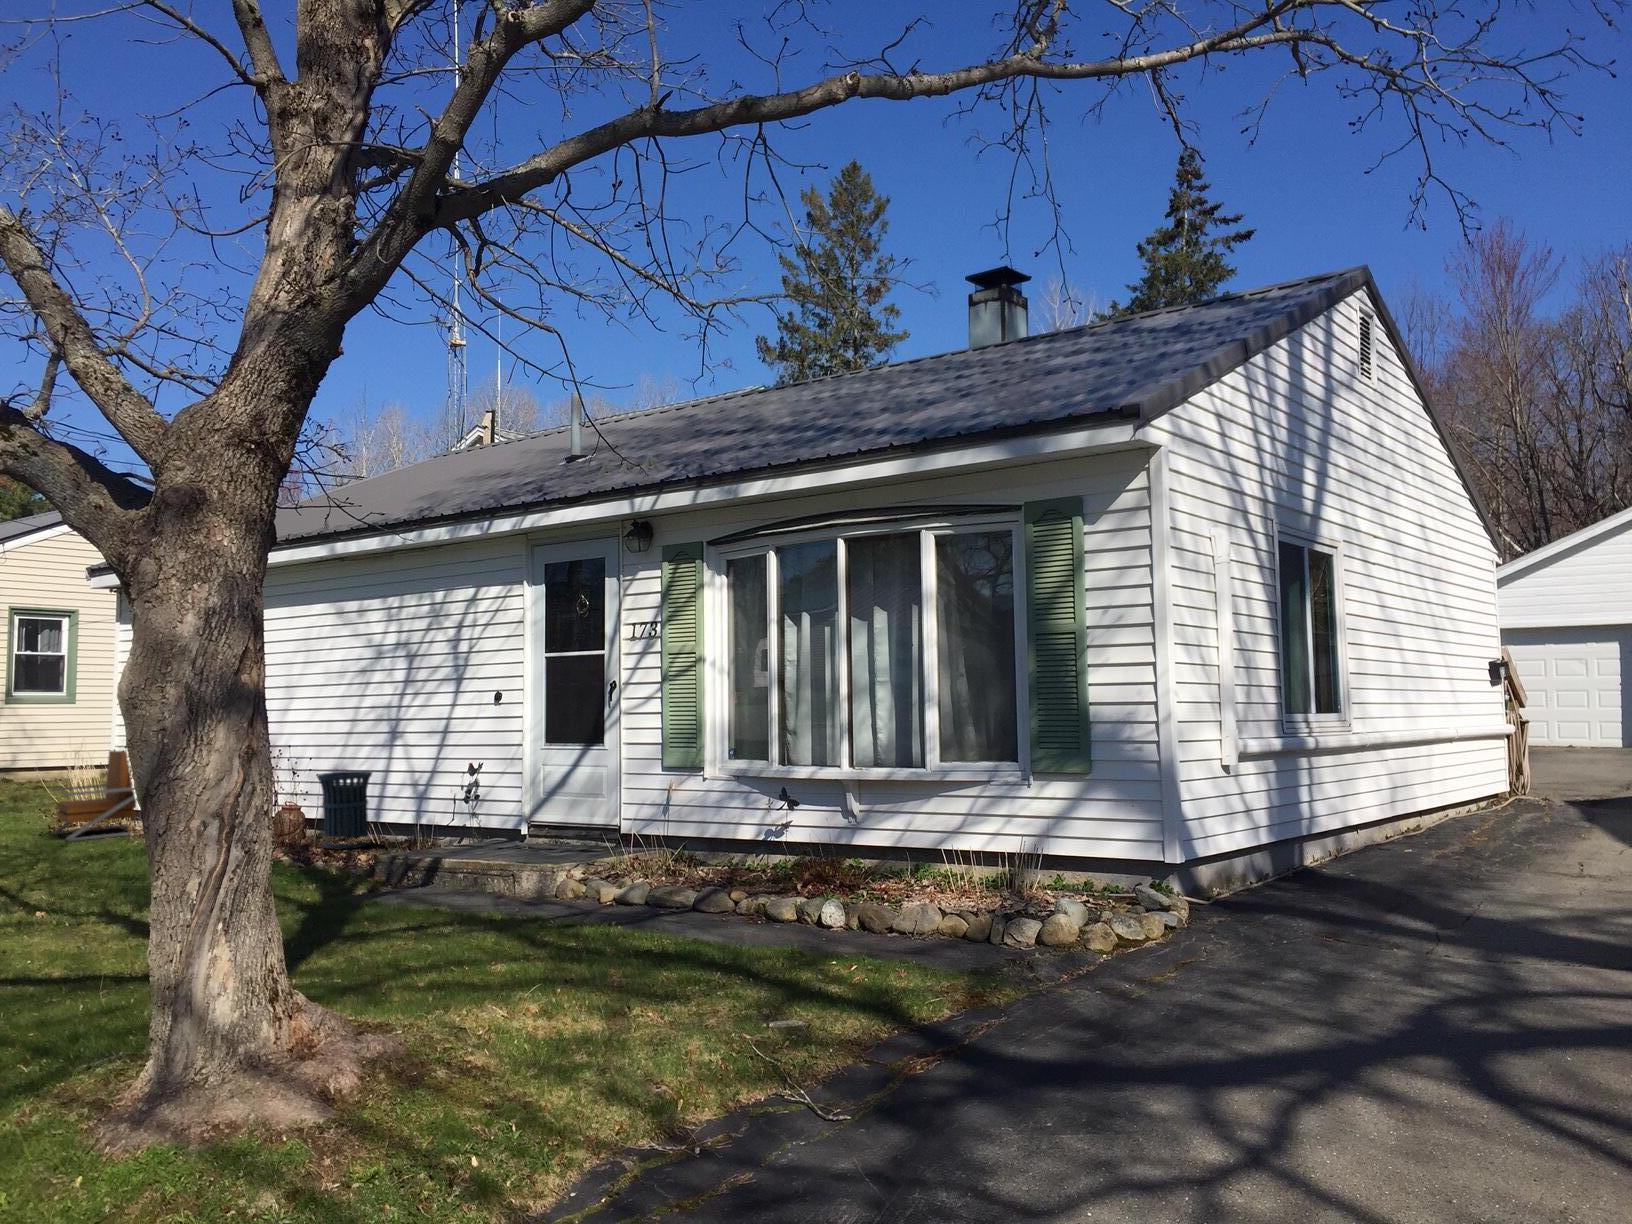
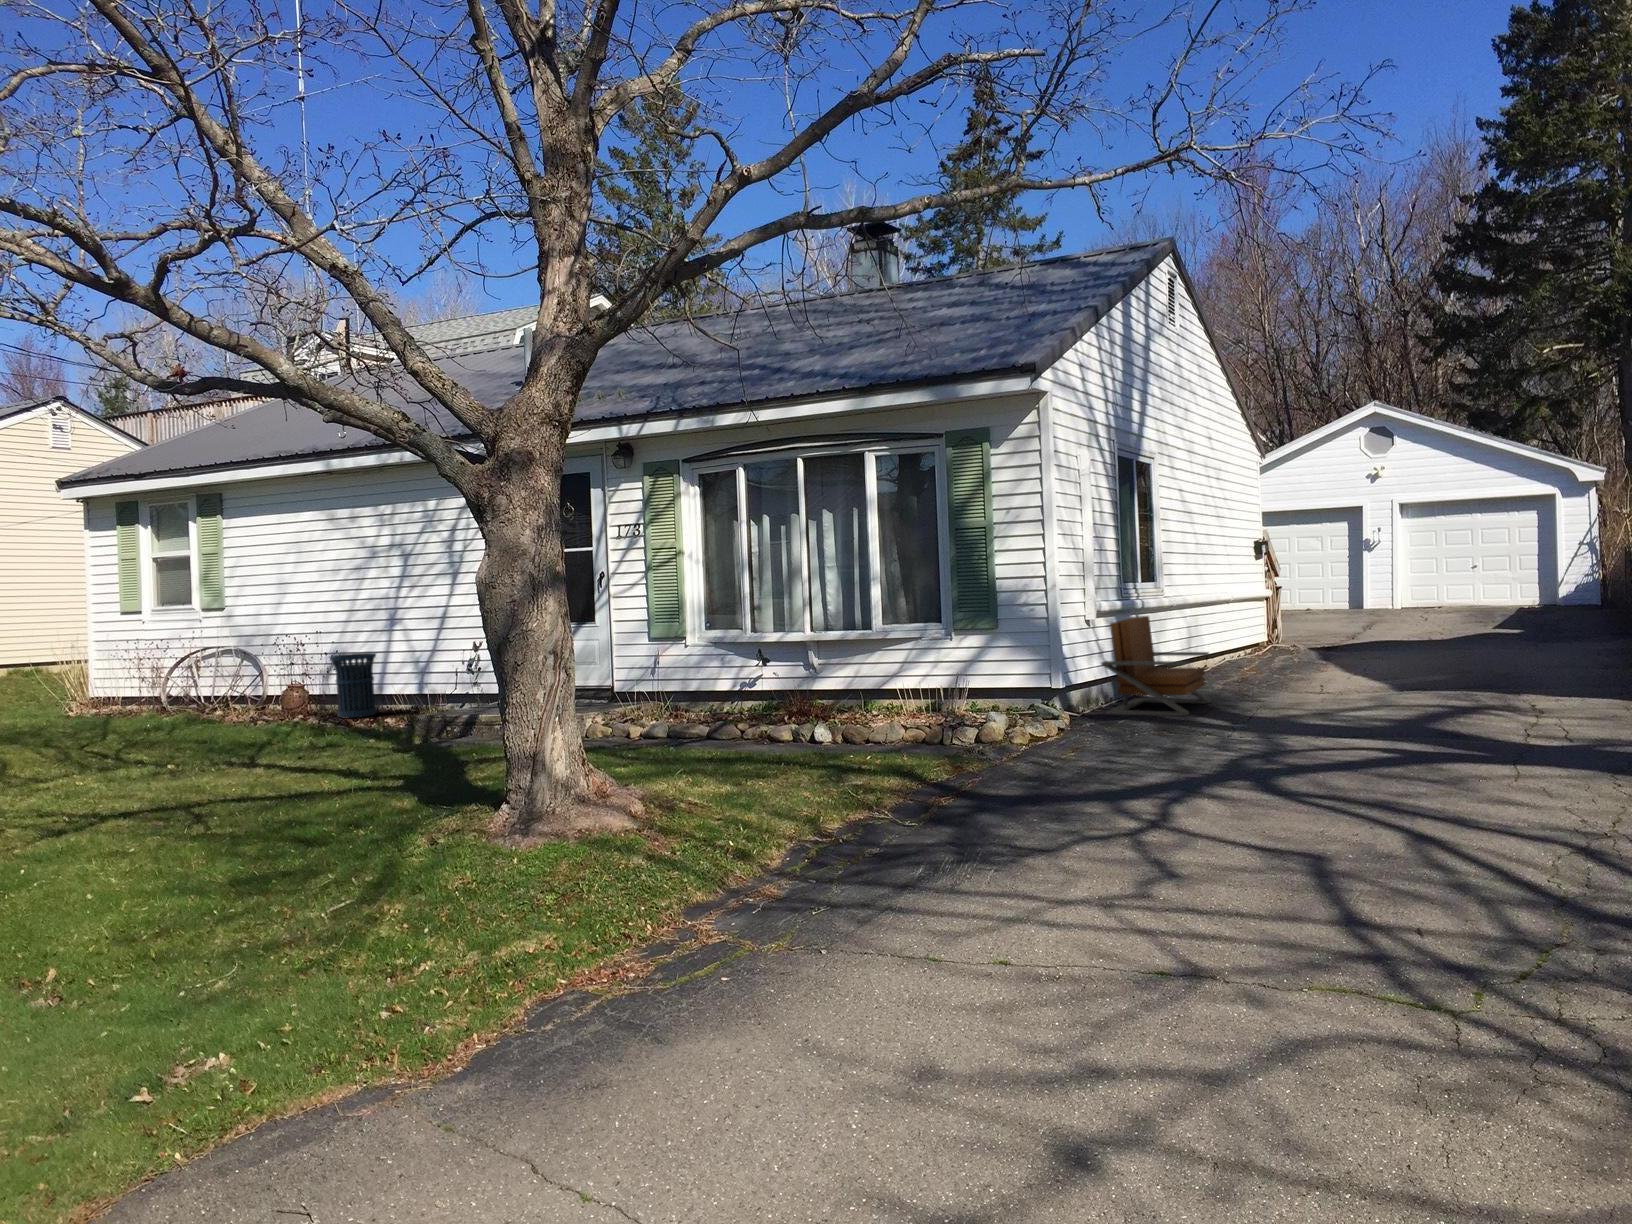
lounge chair: present [52,751,136,841] -> present [1101,616,1211,716]

